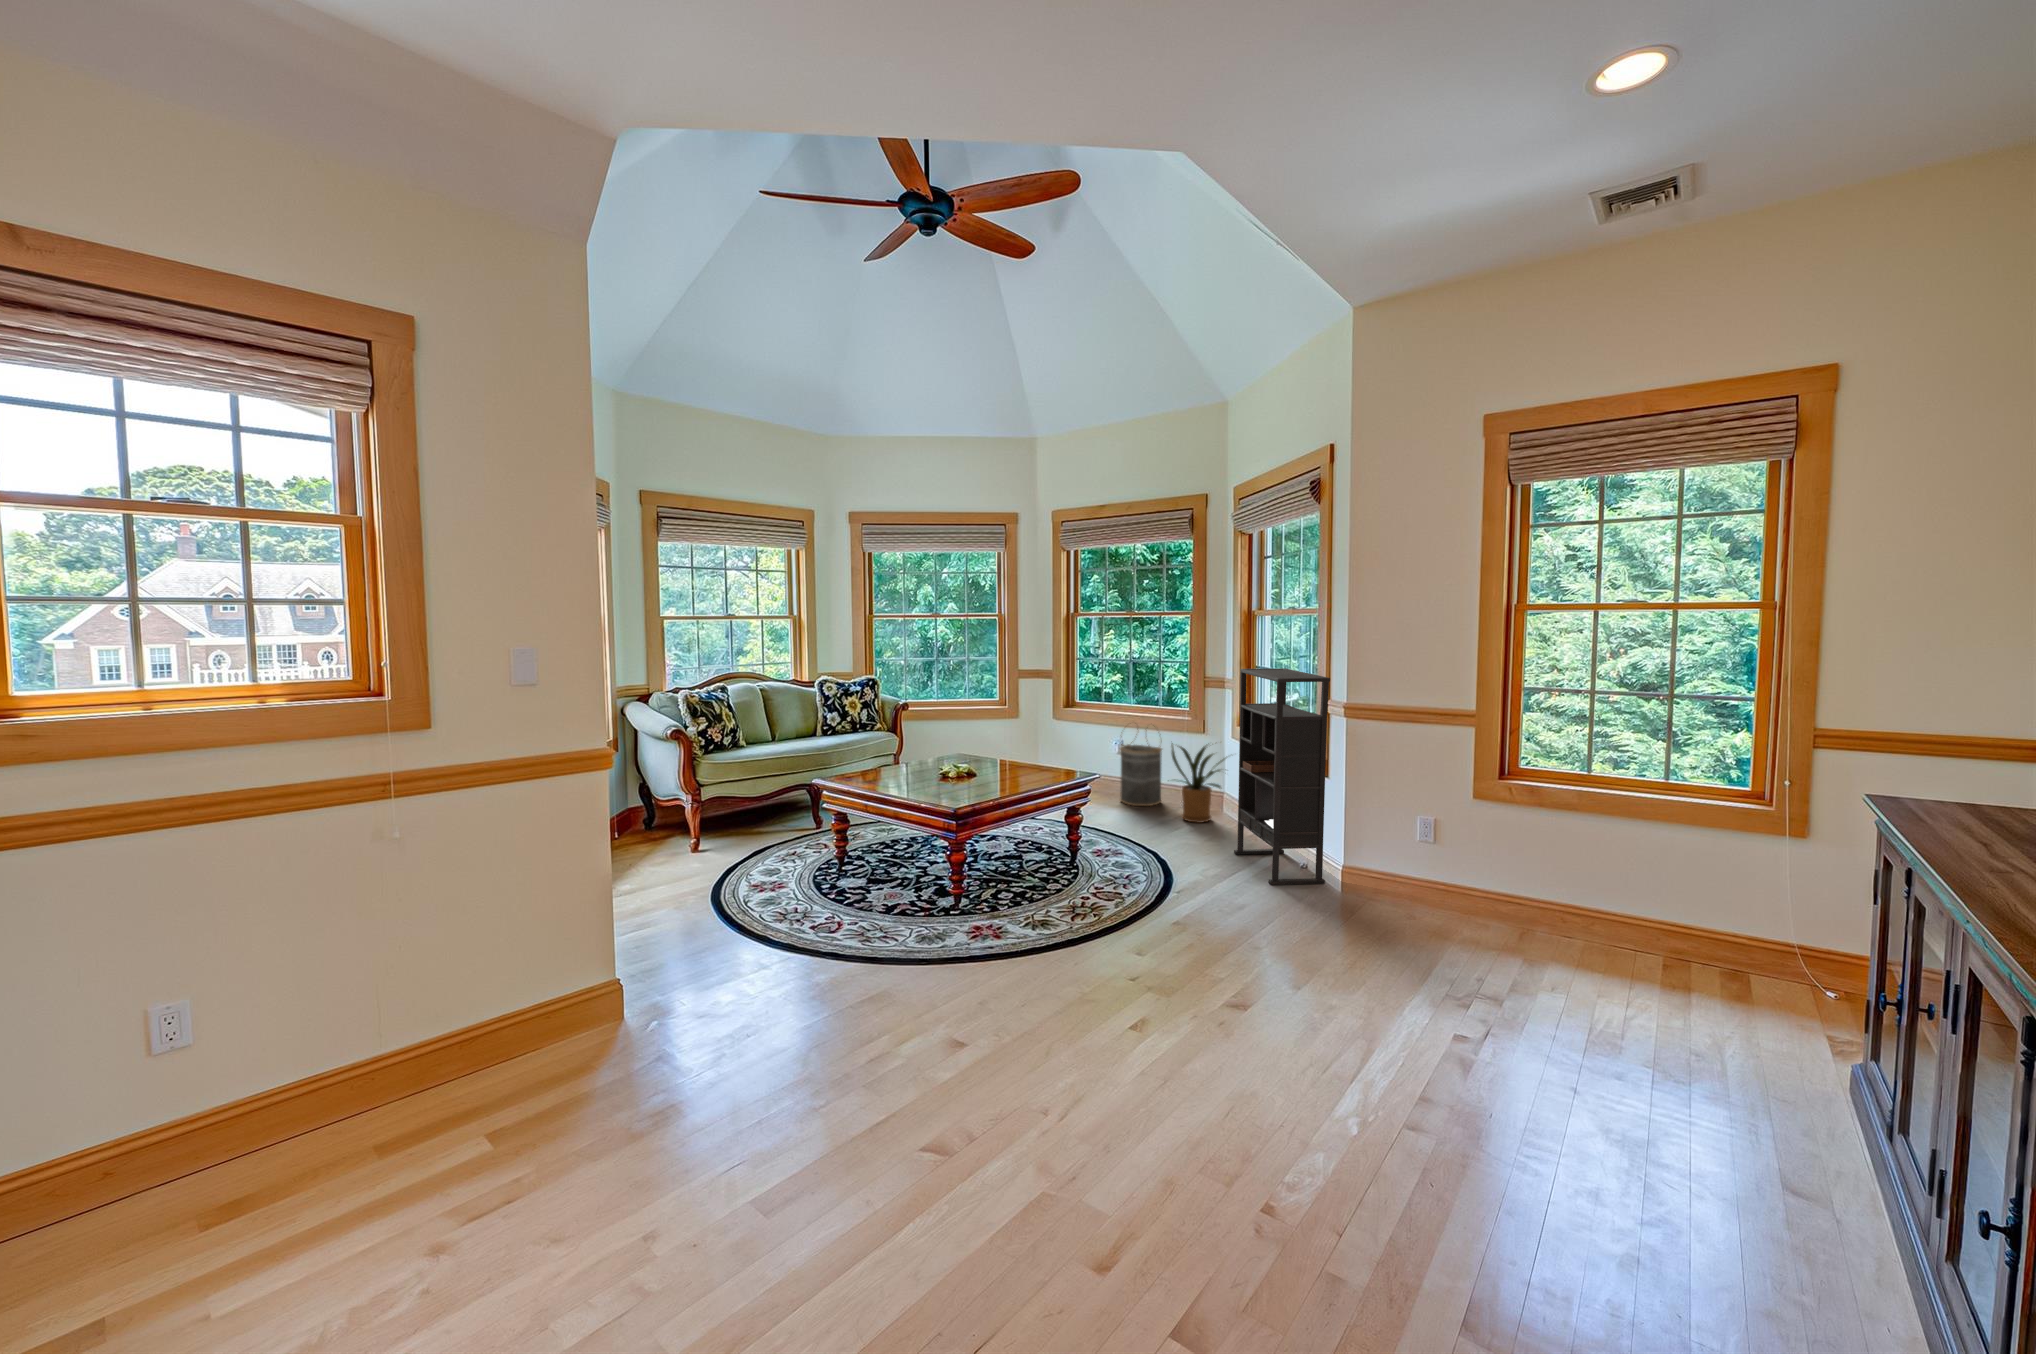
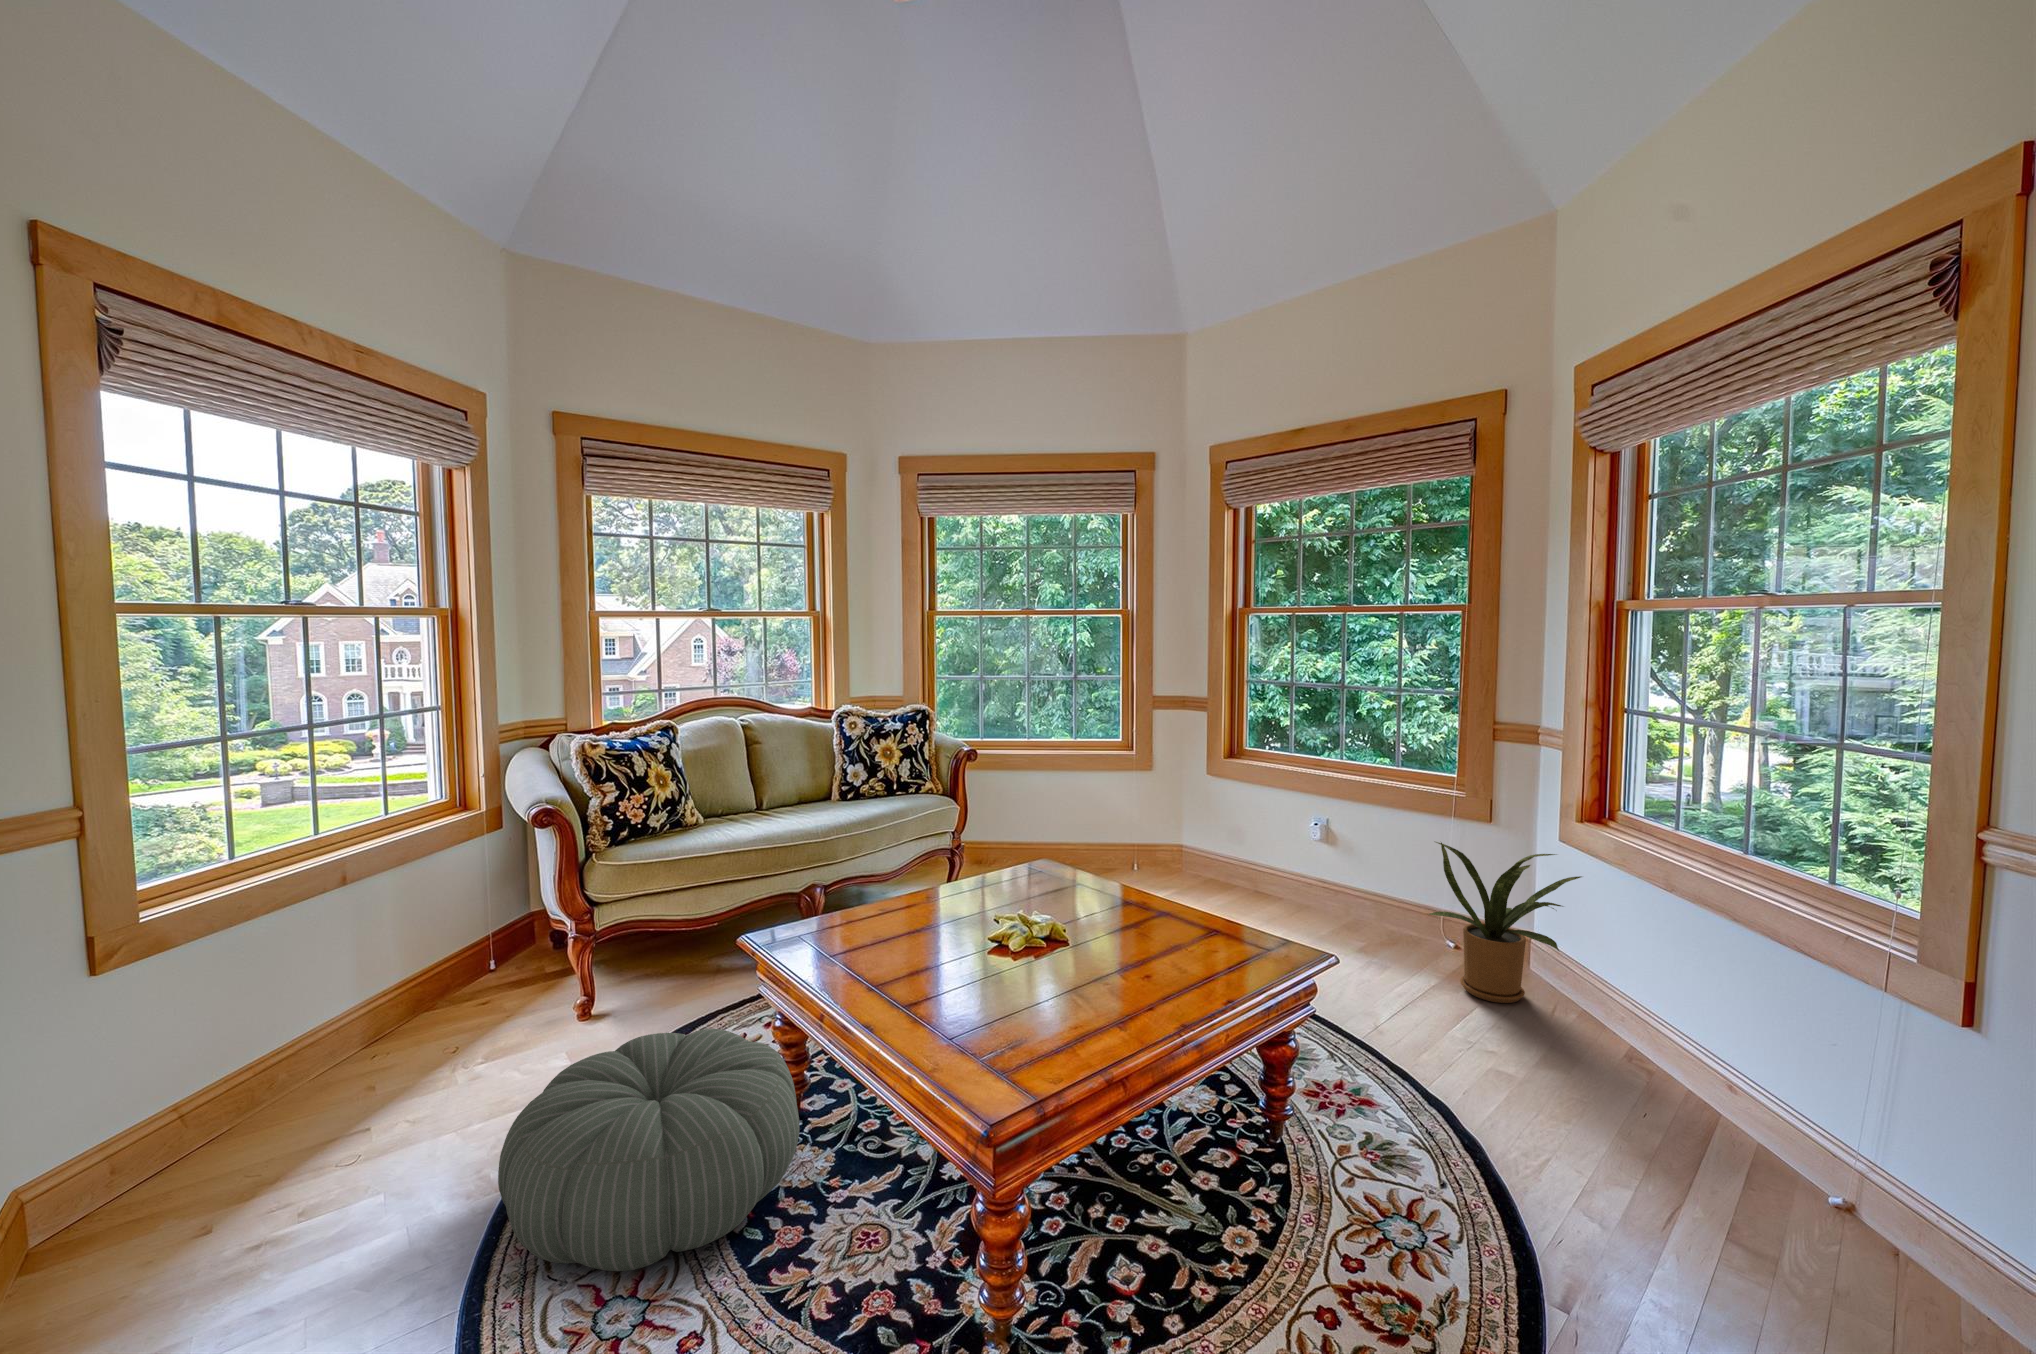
bookshelf: present [1234,668,1330,885] -> none [1632,725,2022,1305]
basket: present [1120,725,1162,806] -> none [1328,794,1409,946]
pouf: none [720,826,853,906] -> present [498,1029,799,1271]

